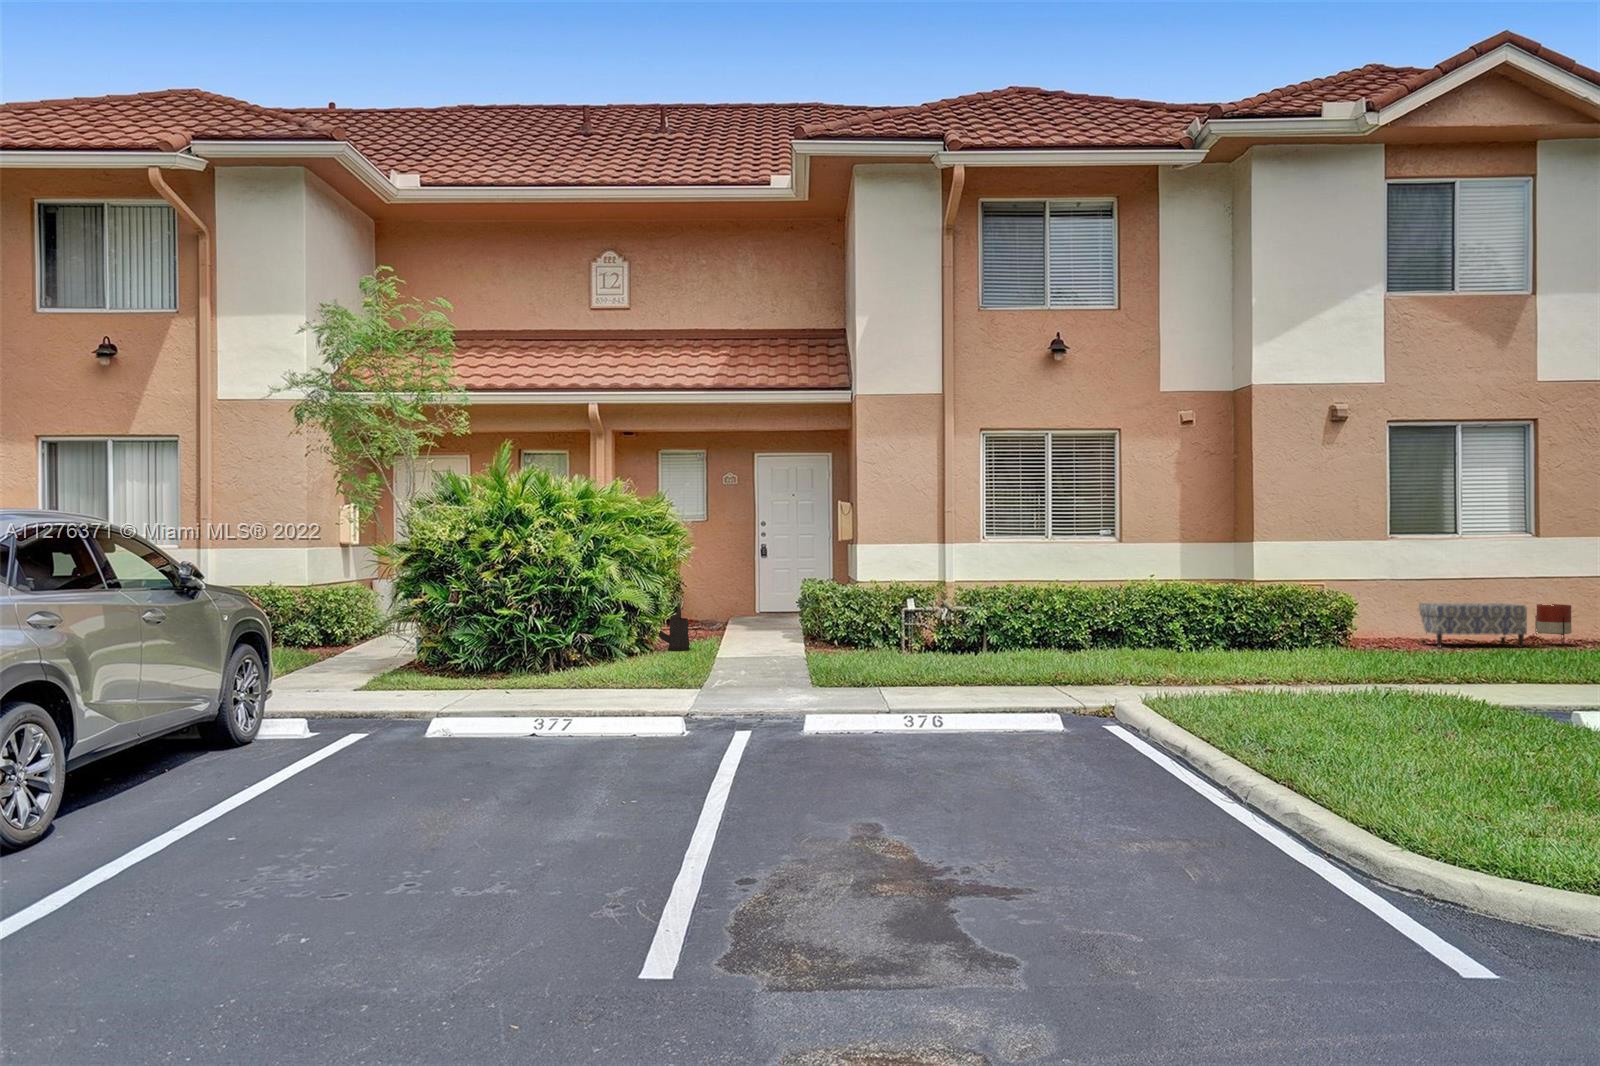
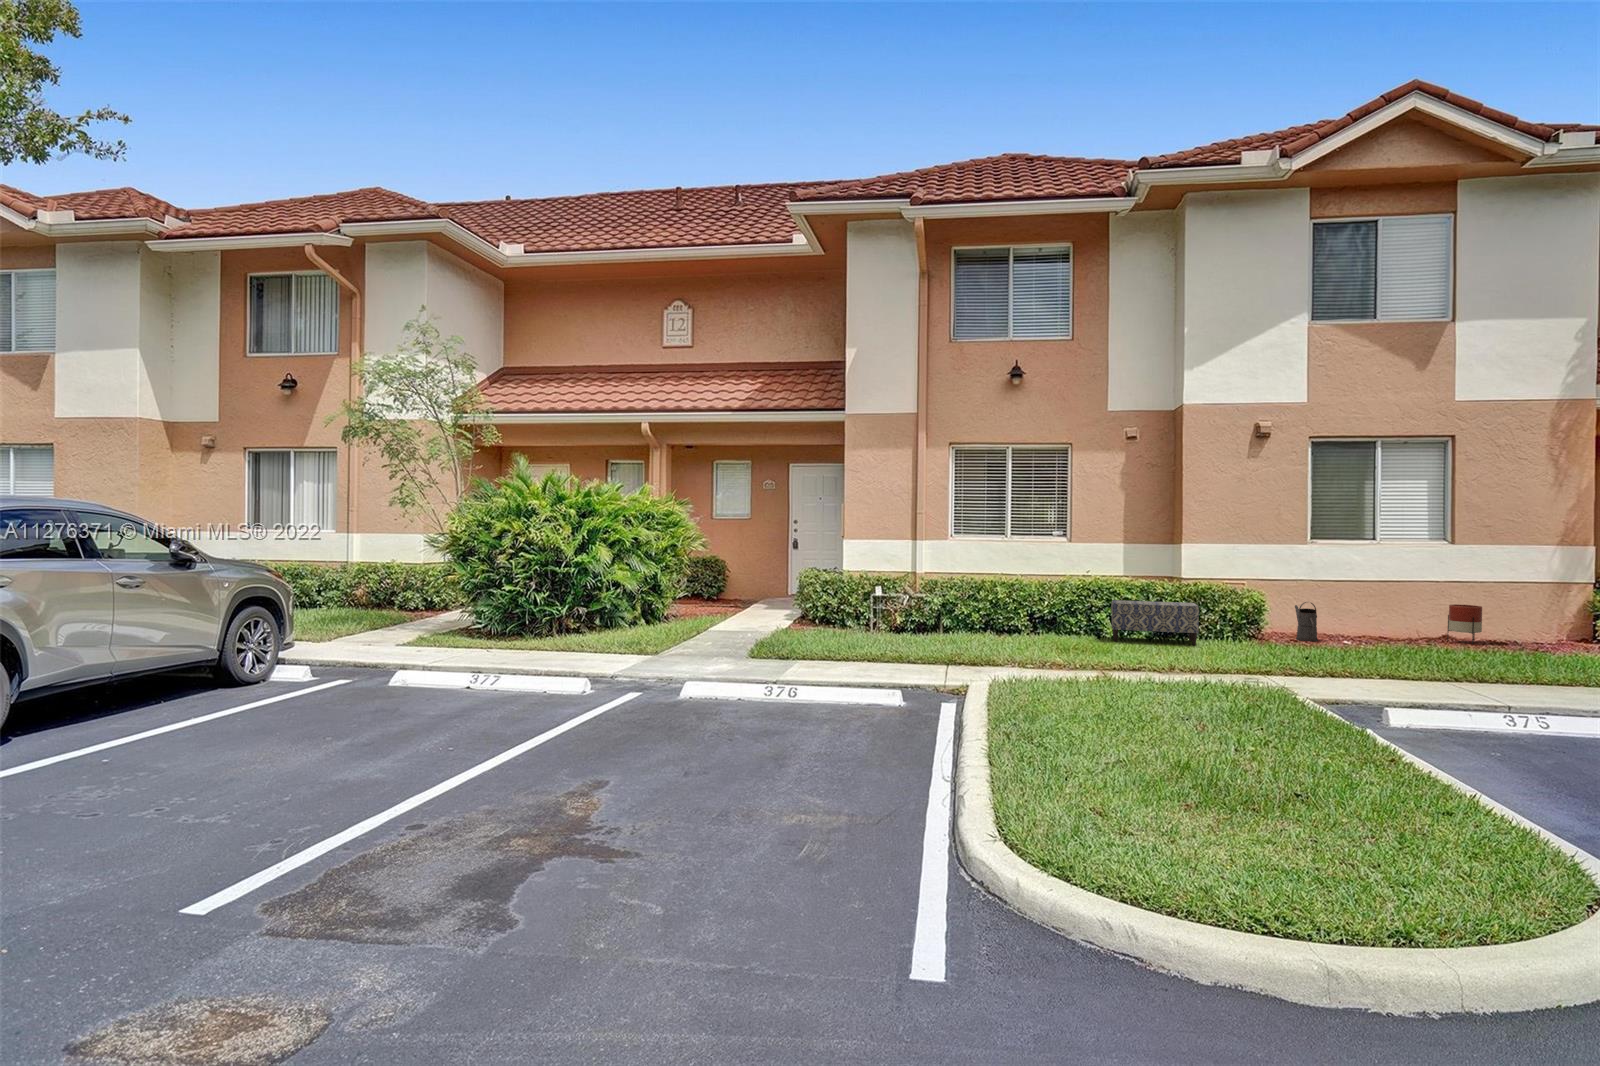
bench: present [1419,603,1527,647] -> present [1111,600,1199,645]
watering can: present [659,607,697,651] -> present [1295,602,1318,641]

